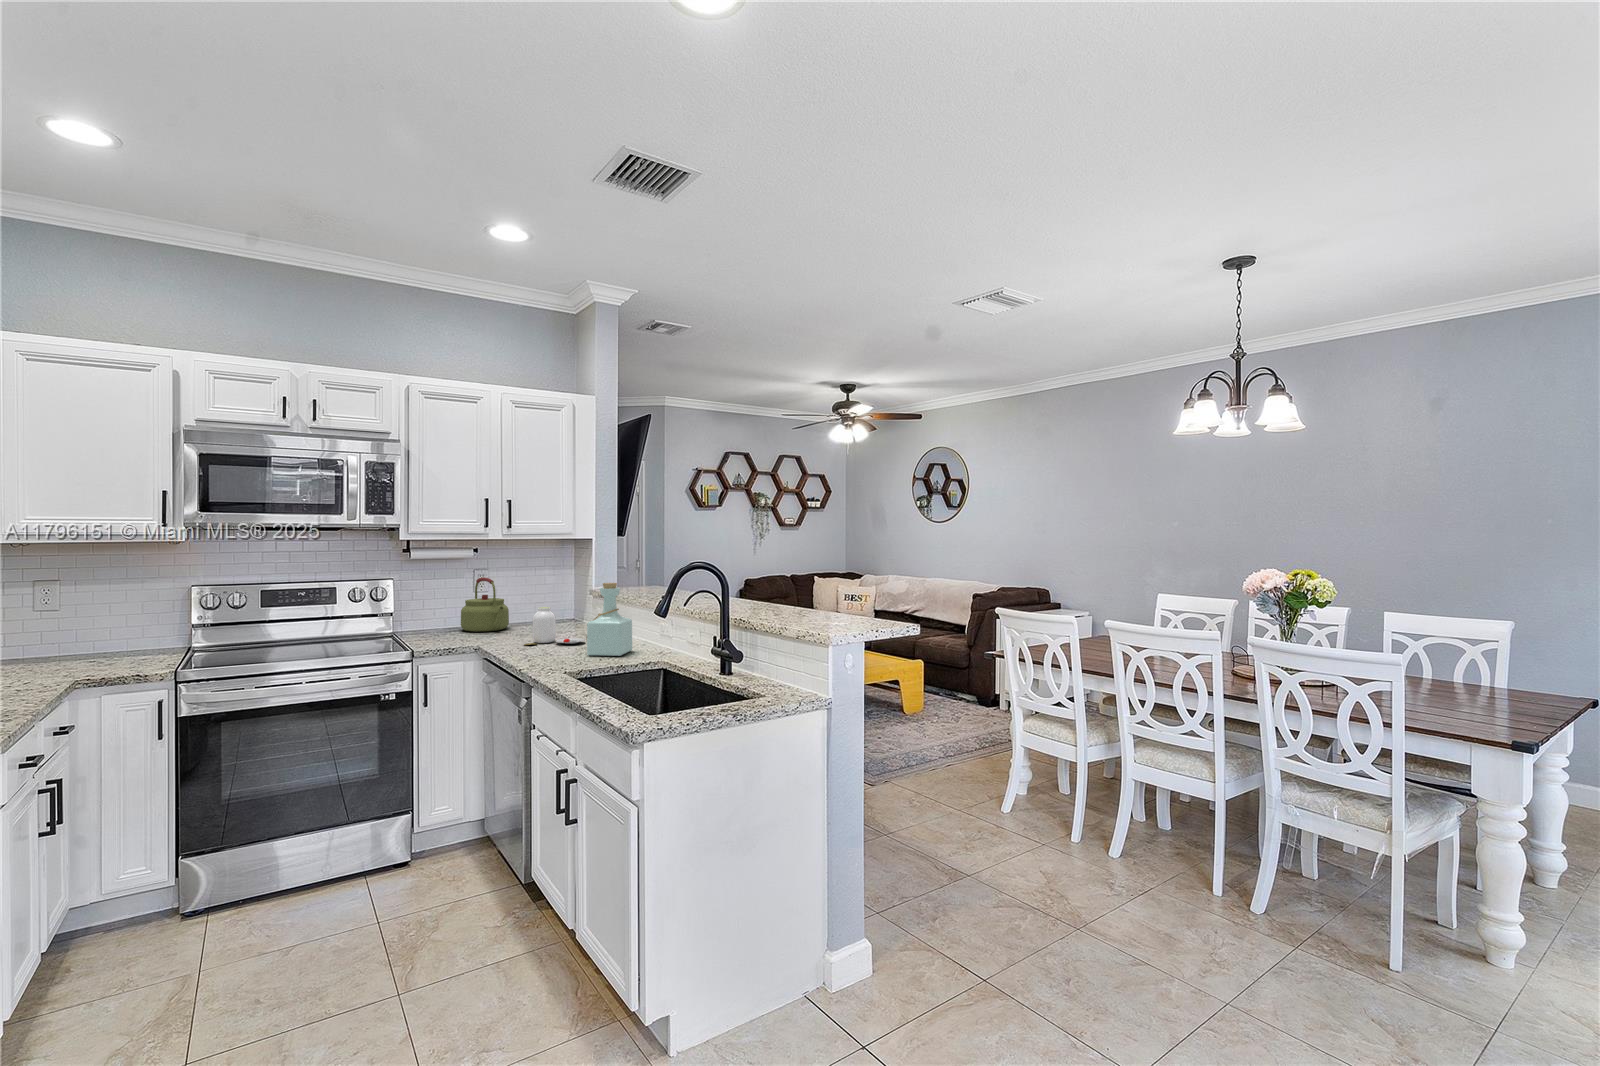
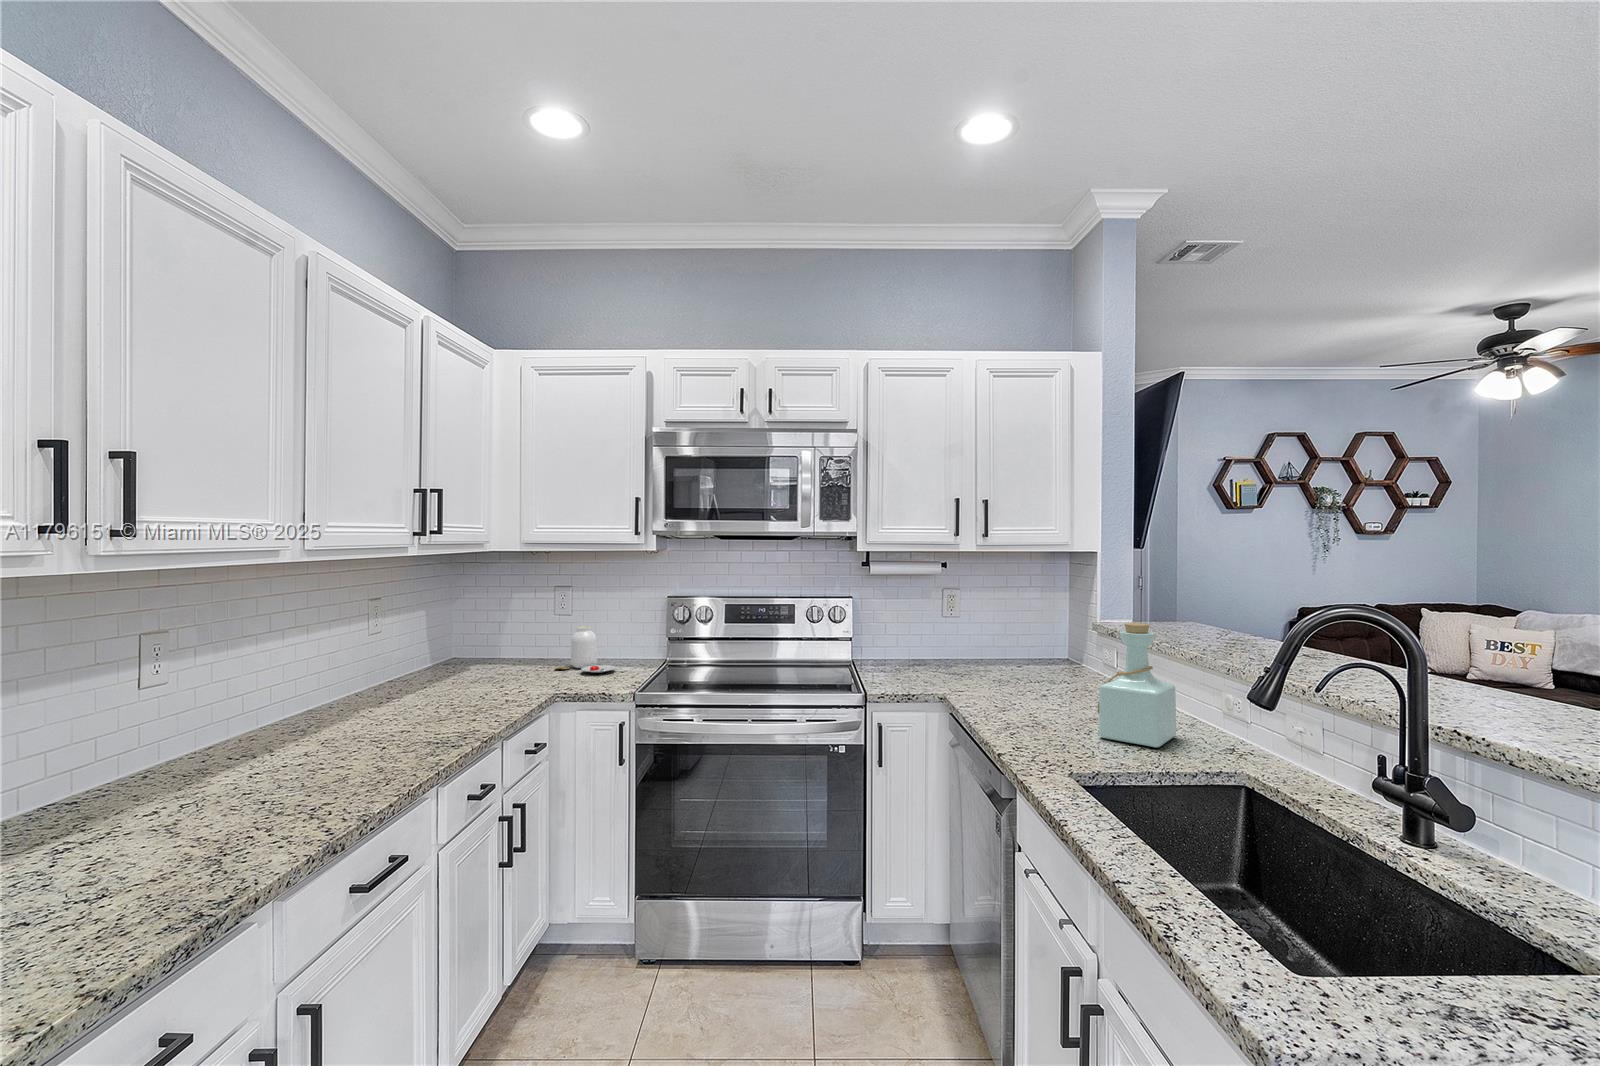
kettle: present [461,577,509,632] -> none [929,598,987,668]
jar: present [524,607,585,645] -> present [555,626,616,673]

